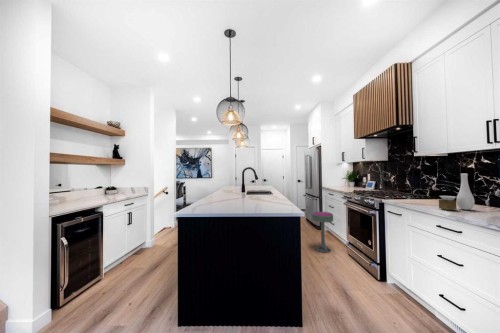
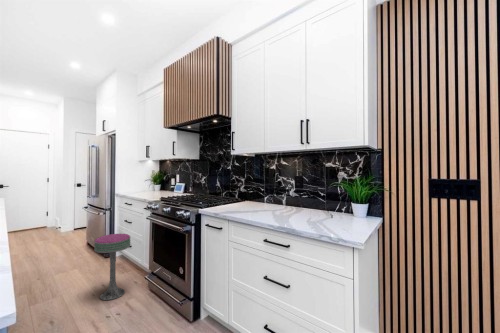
vase: present [439,173,475,210] -> none [258,175,283,217]

